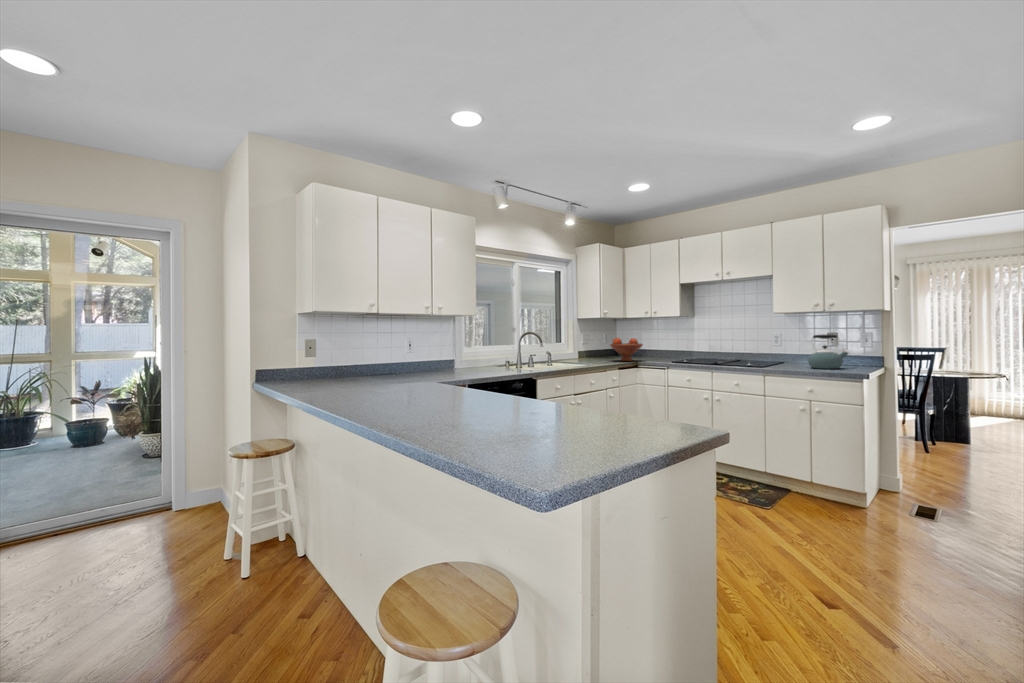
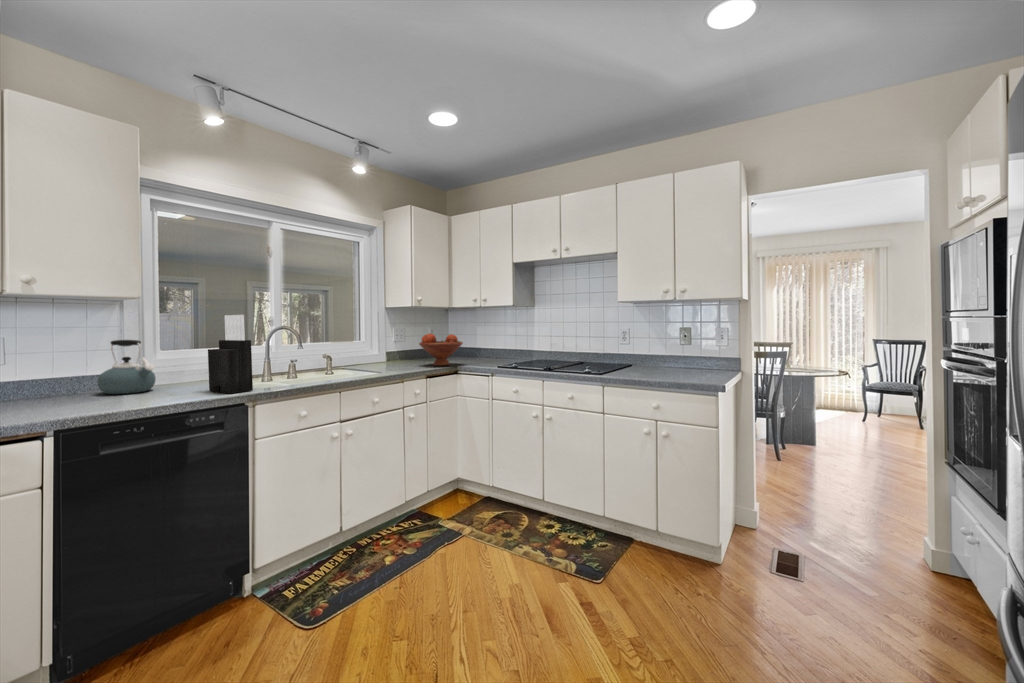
knife block: none [501,324,528,372] -> present [208,315,253,393]
kettle: present [808,334,850,369] -> present [97,340,156,394]

